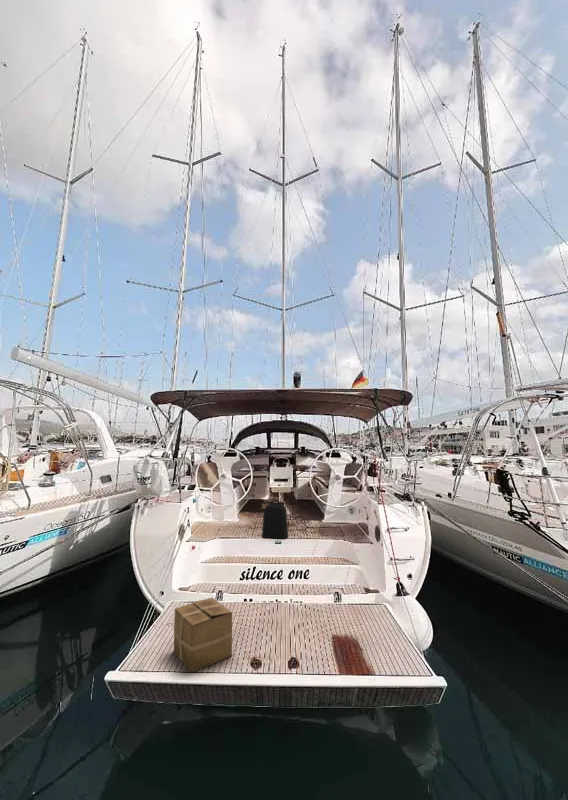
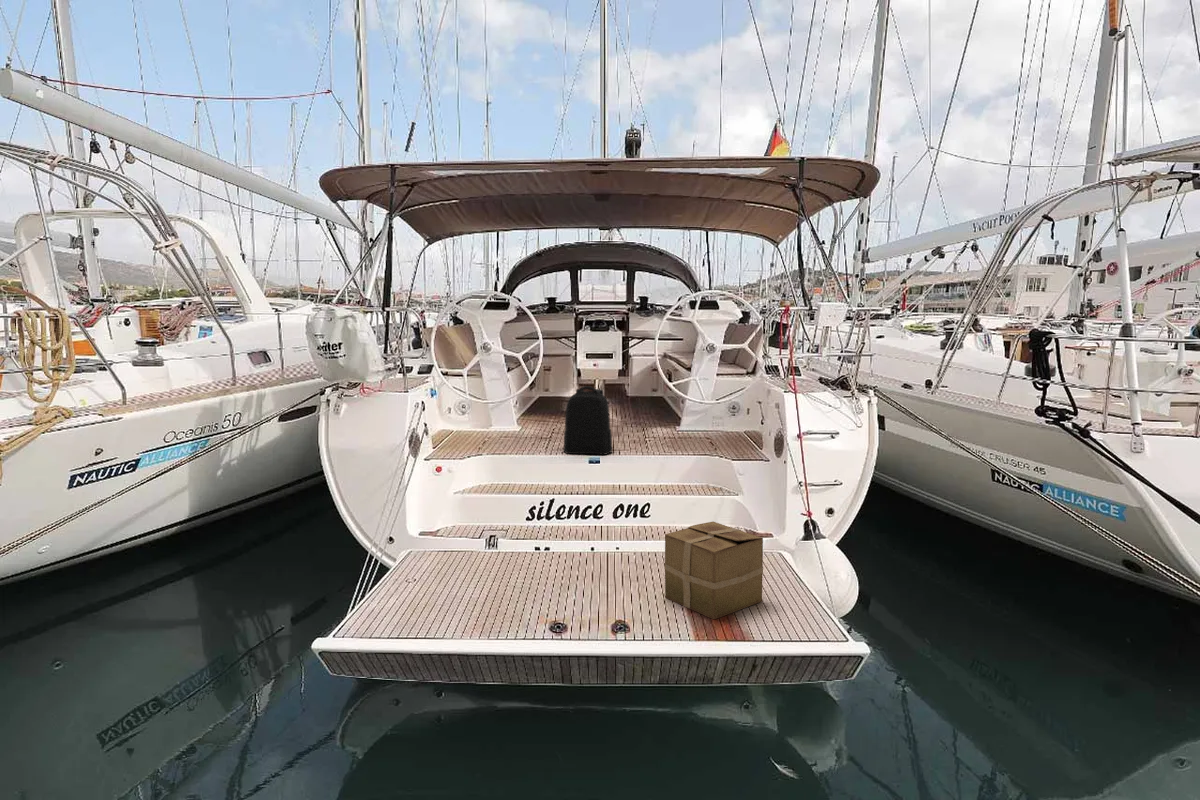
cardboard box: present [174,598,232,672] -> present [664,522,763,619]

